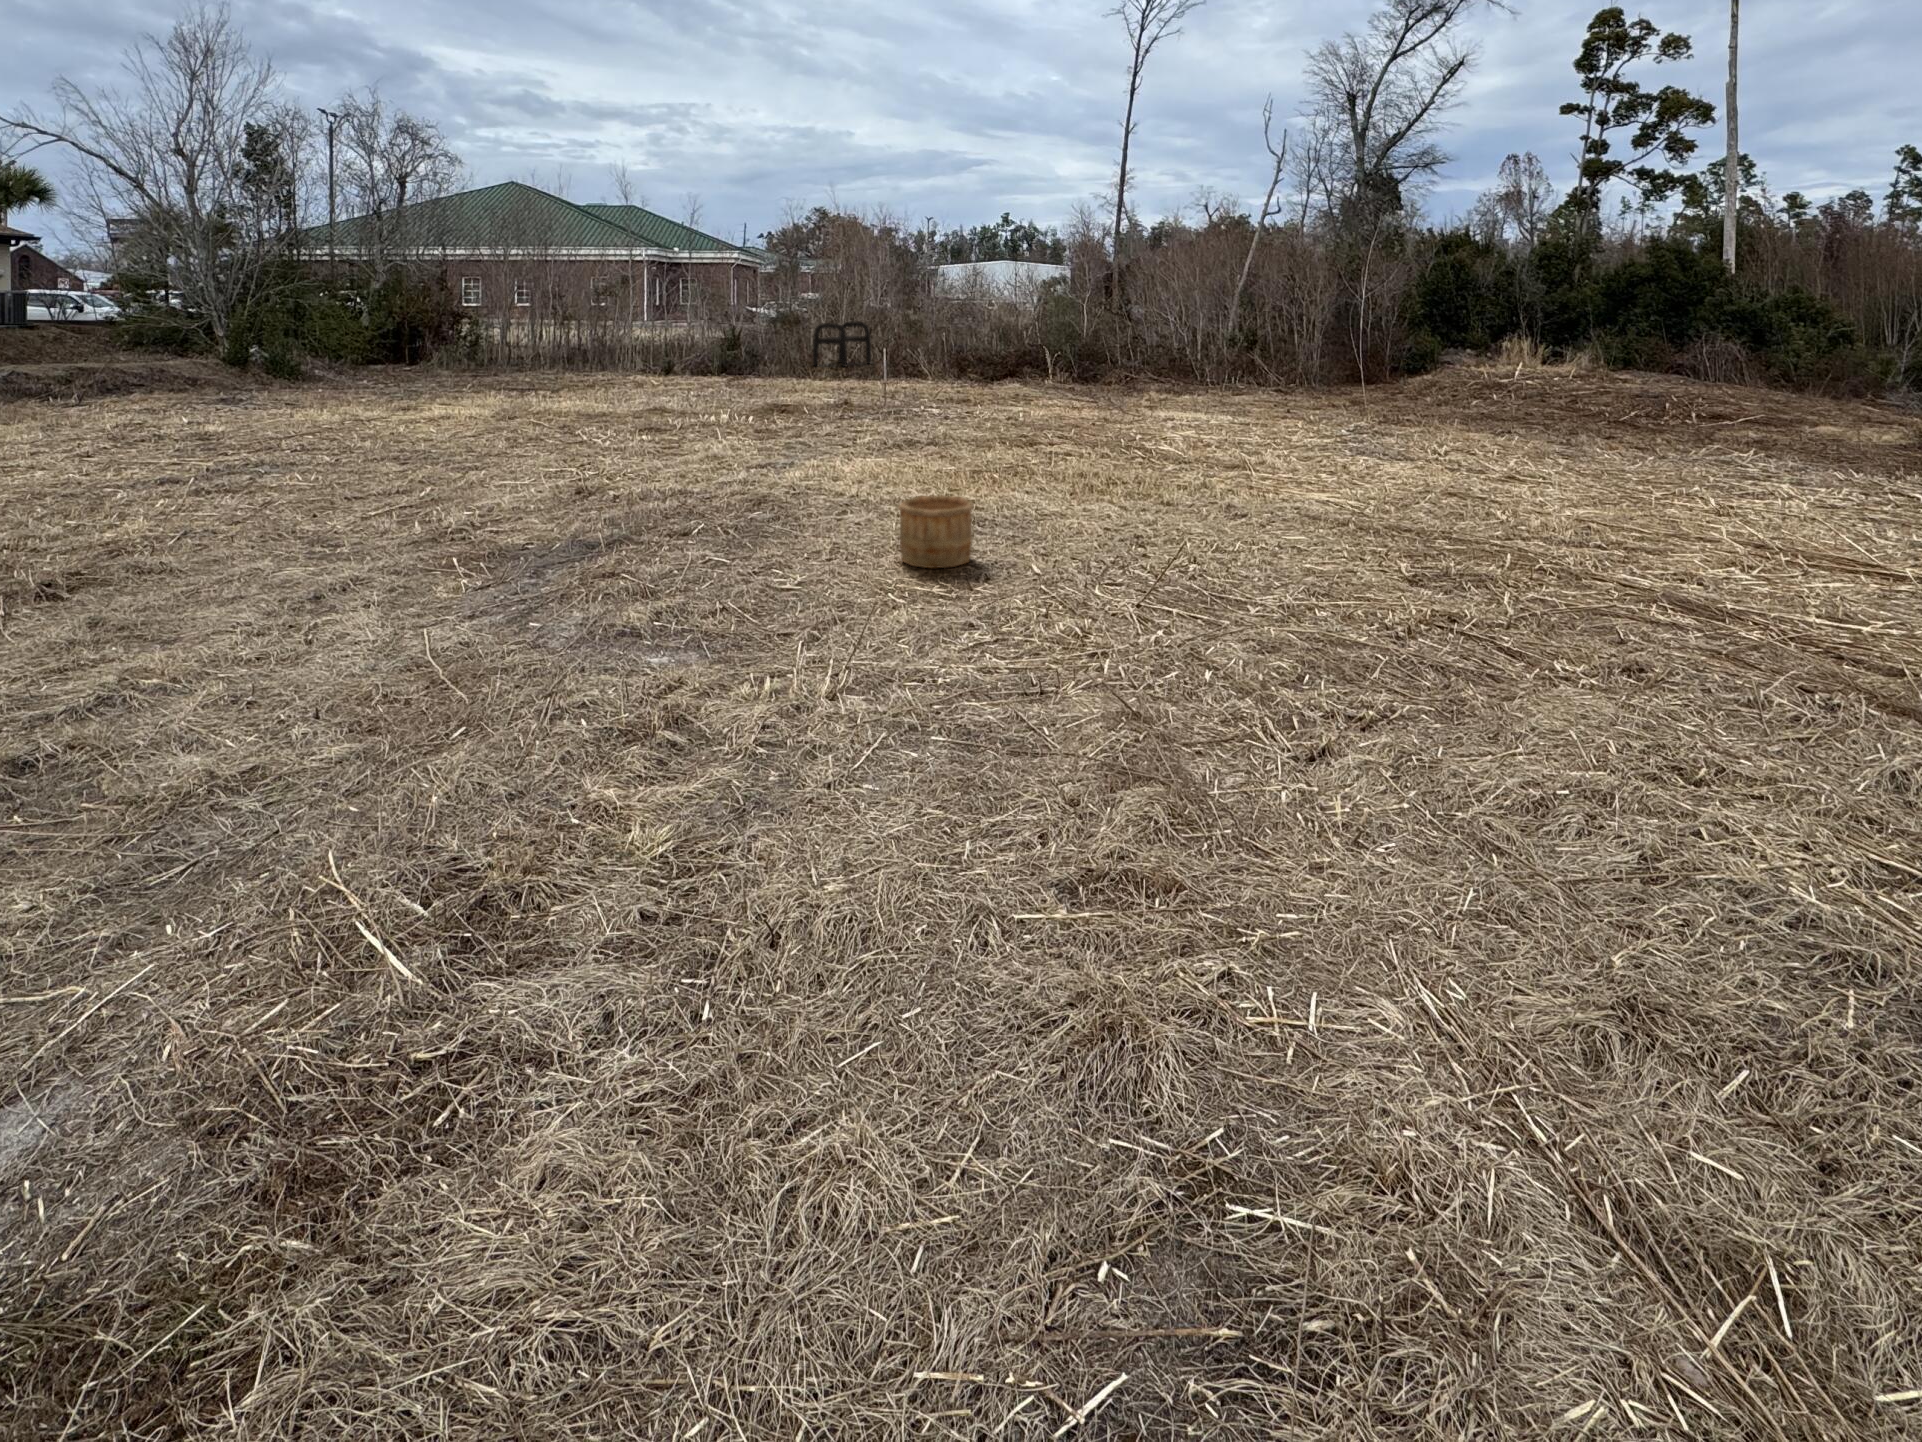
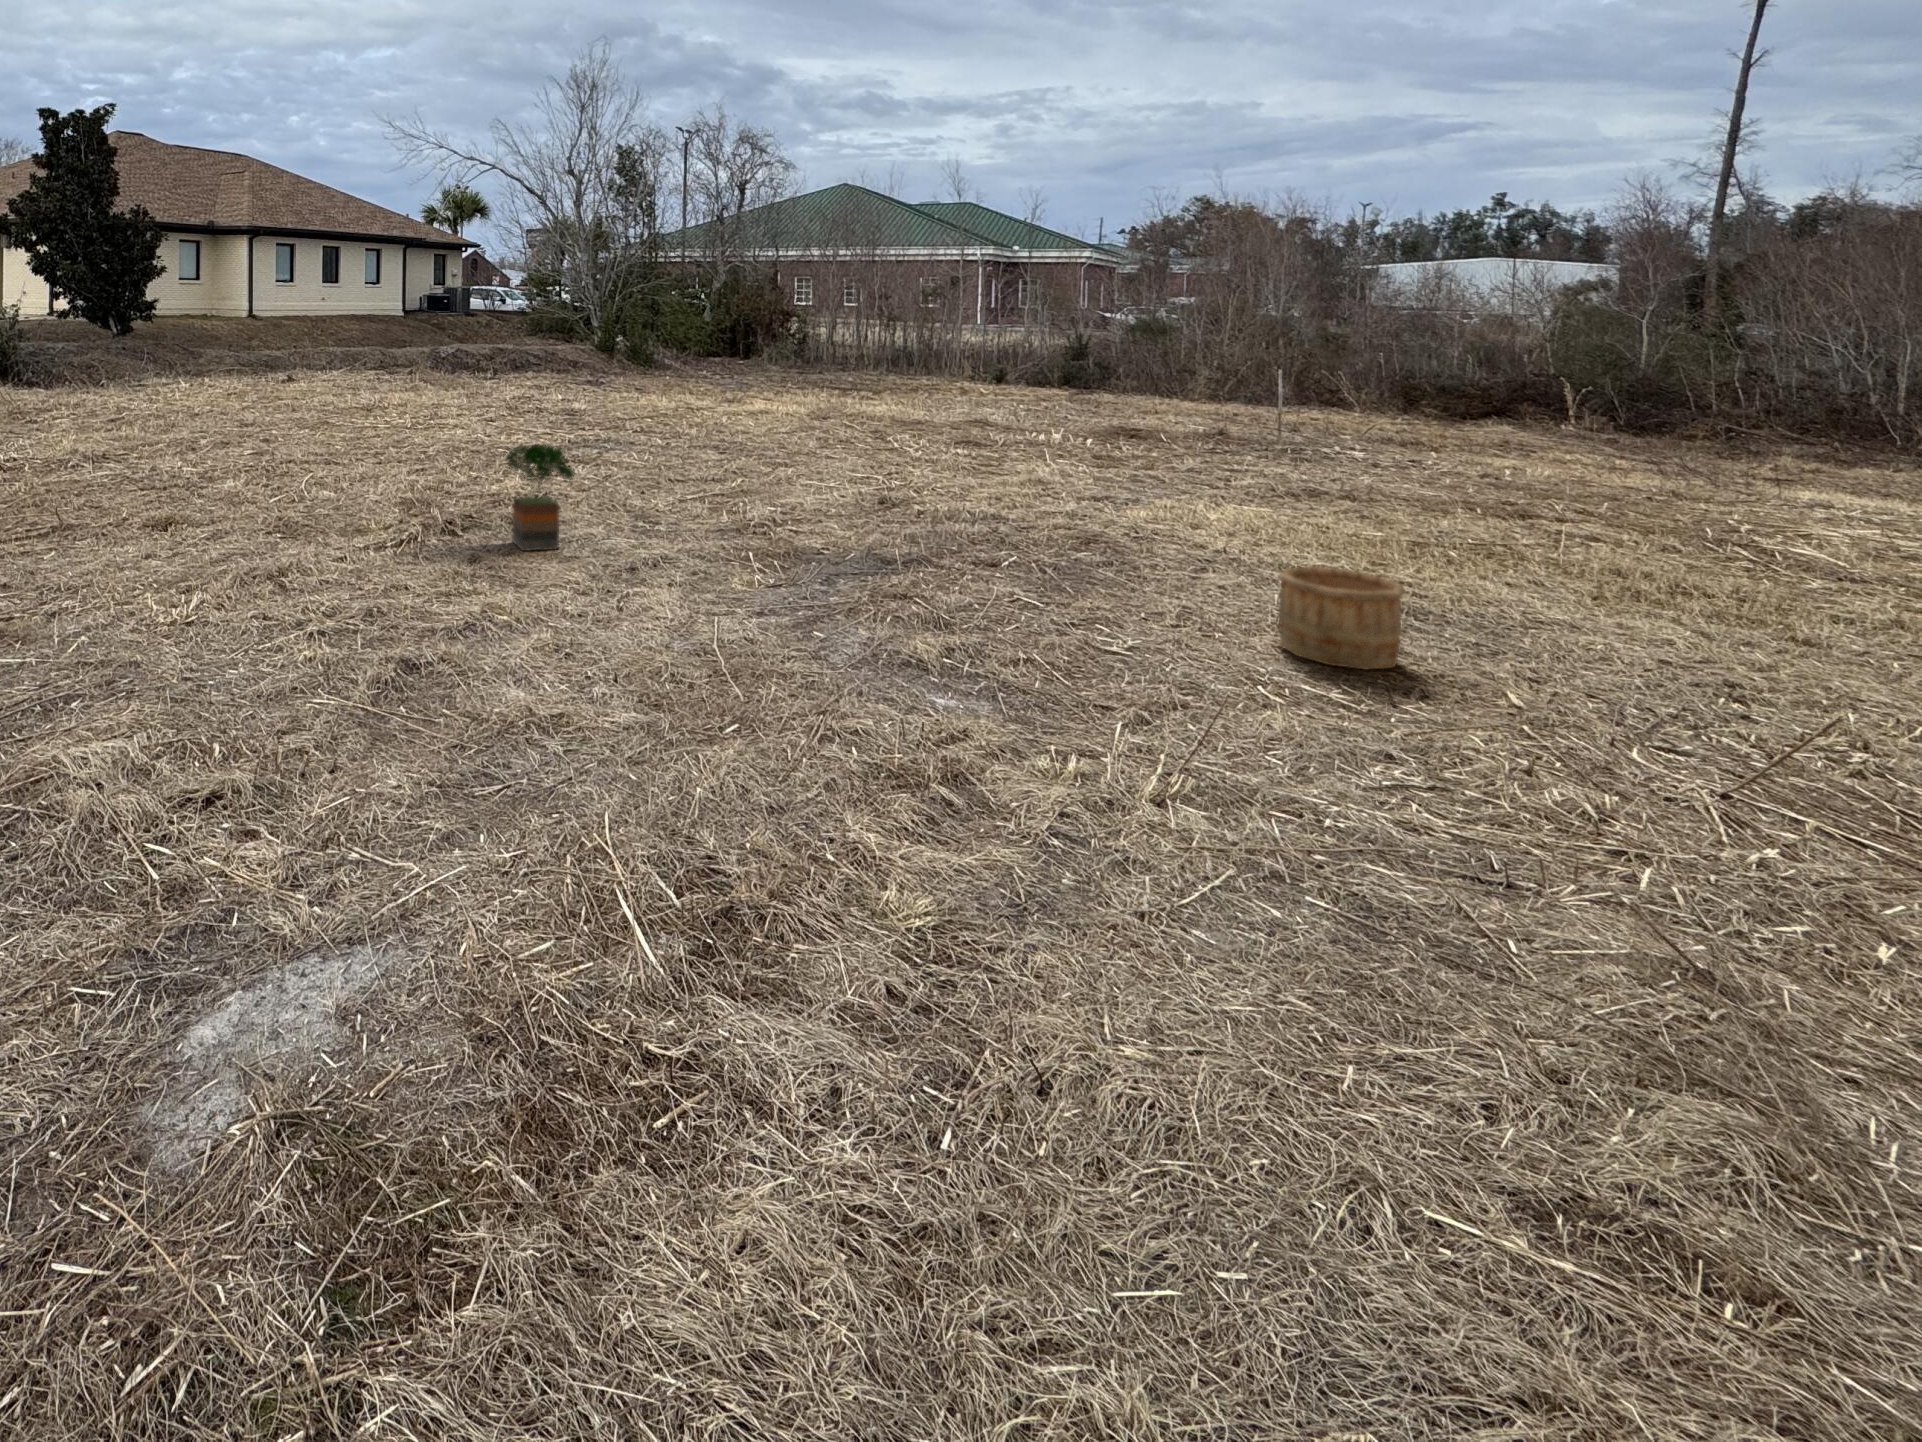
bench: present [813,321,871,367] -> none [1177,329,1263,385]
potted tree: none [133,469,243,600] -> present [505,444,575,551]

